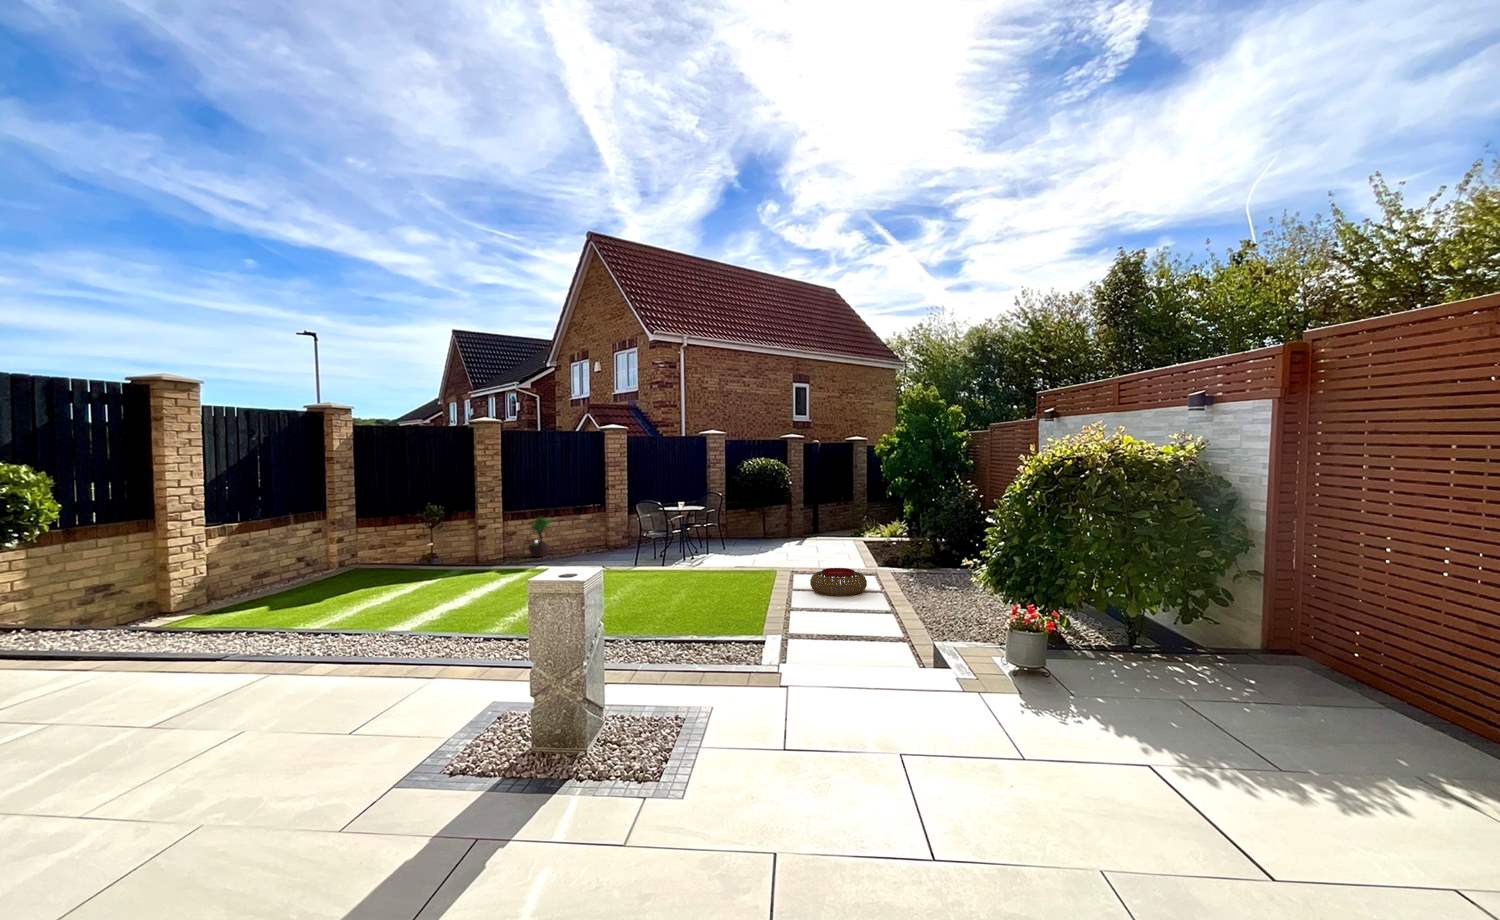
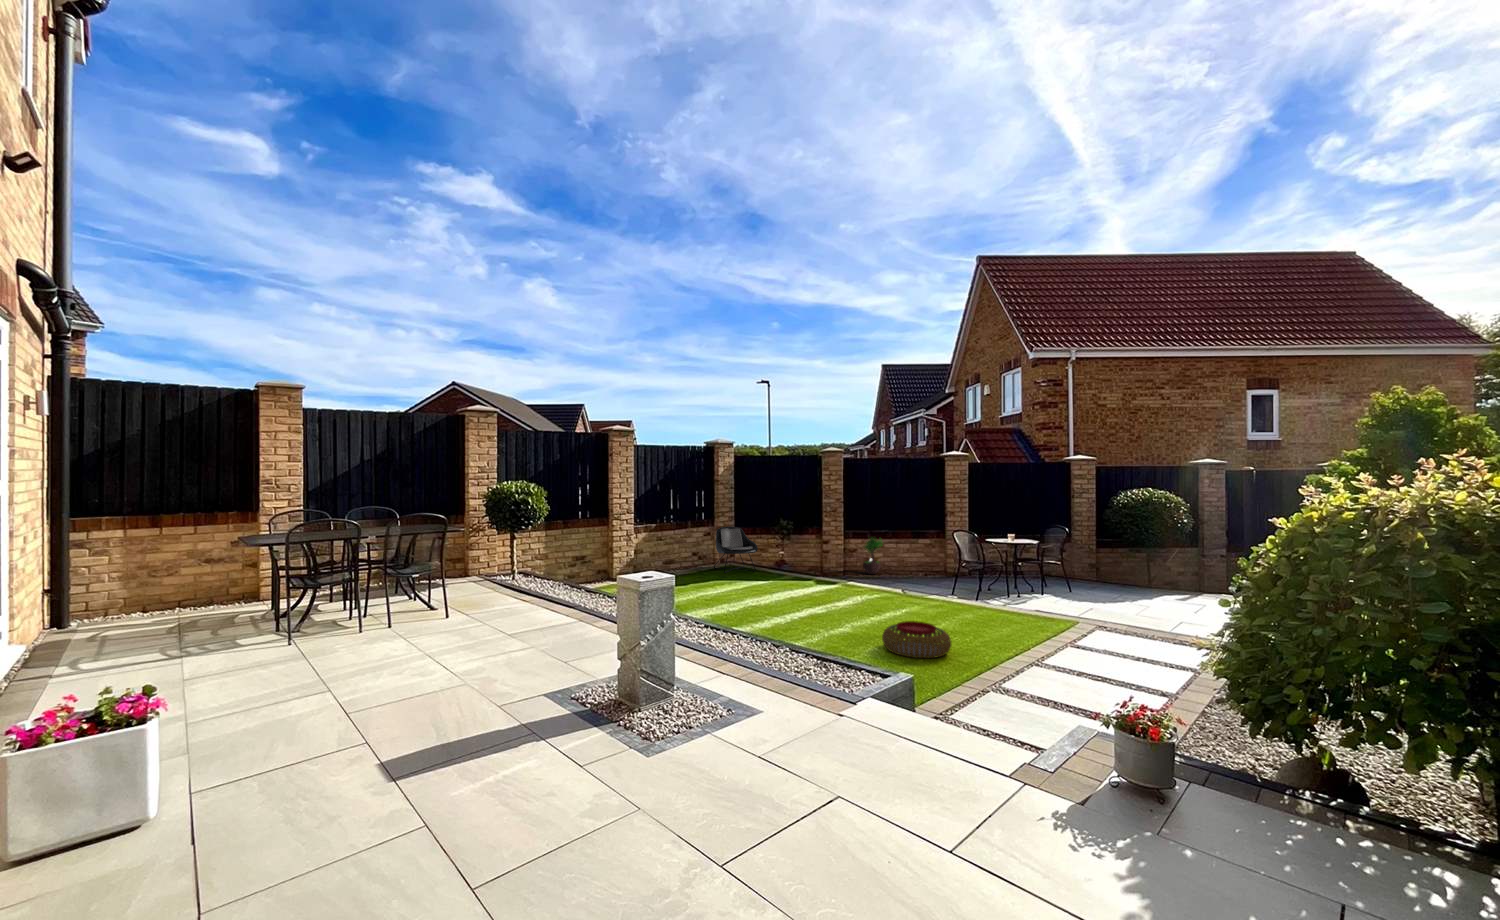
lounge chair: none [327,519,398,580] -> present [714,527,758,573]
pouf: present [810,568,867,596] -> present [882,621,951,658]

